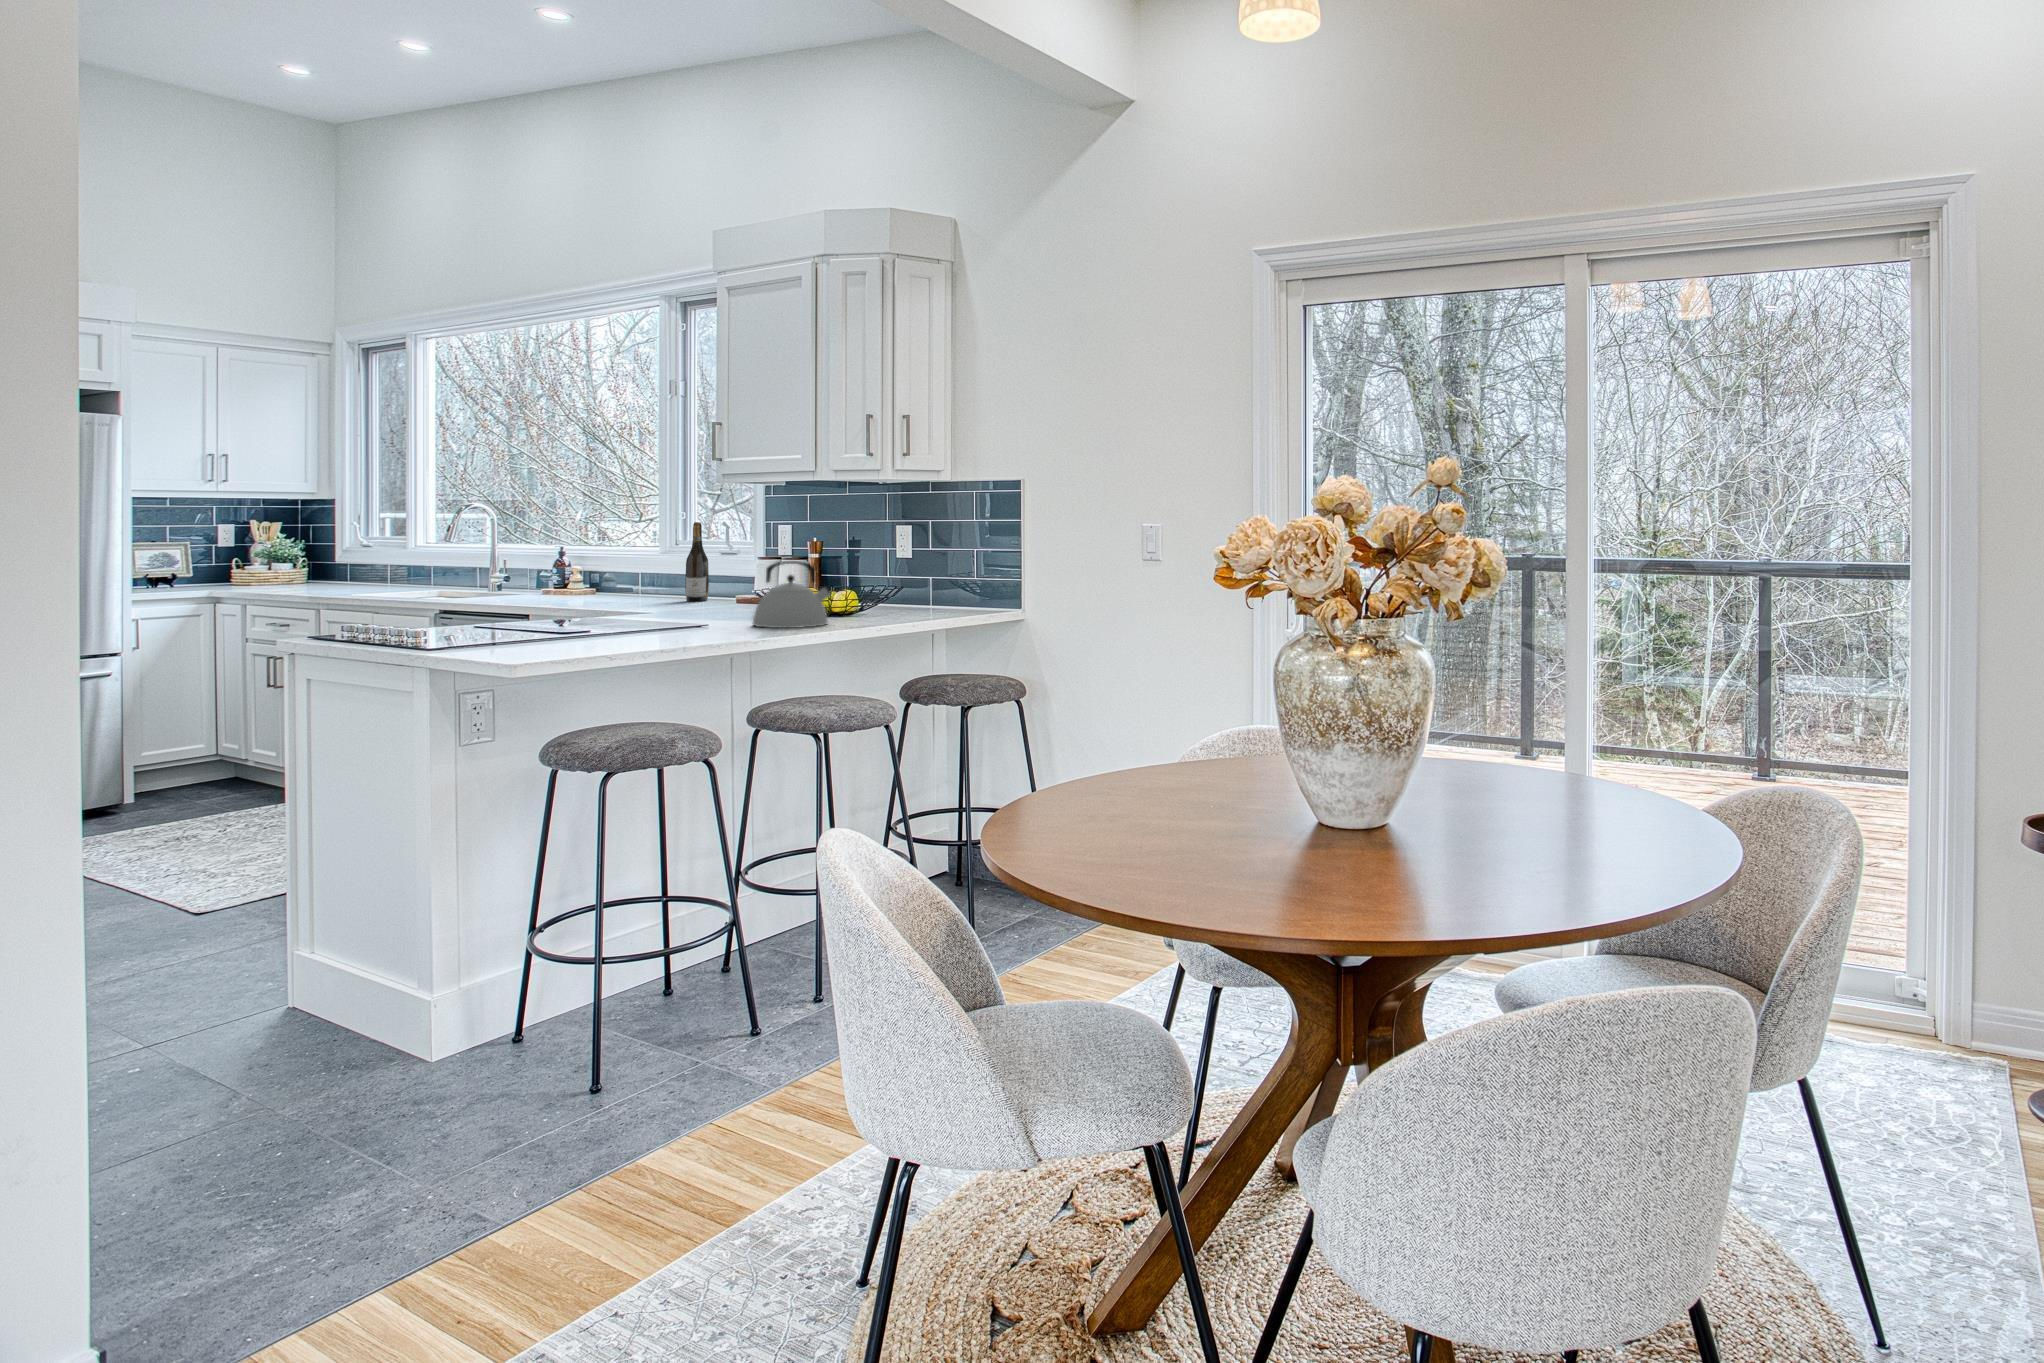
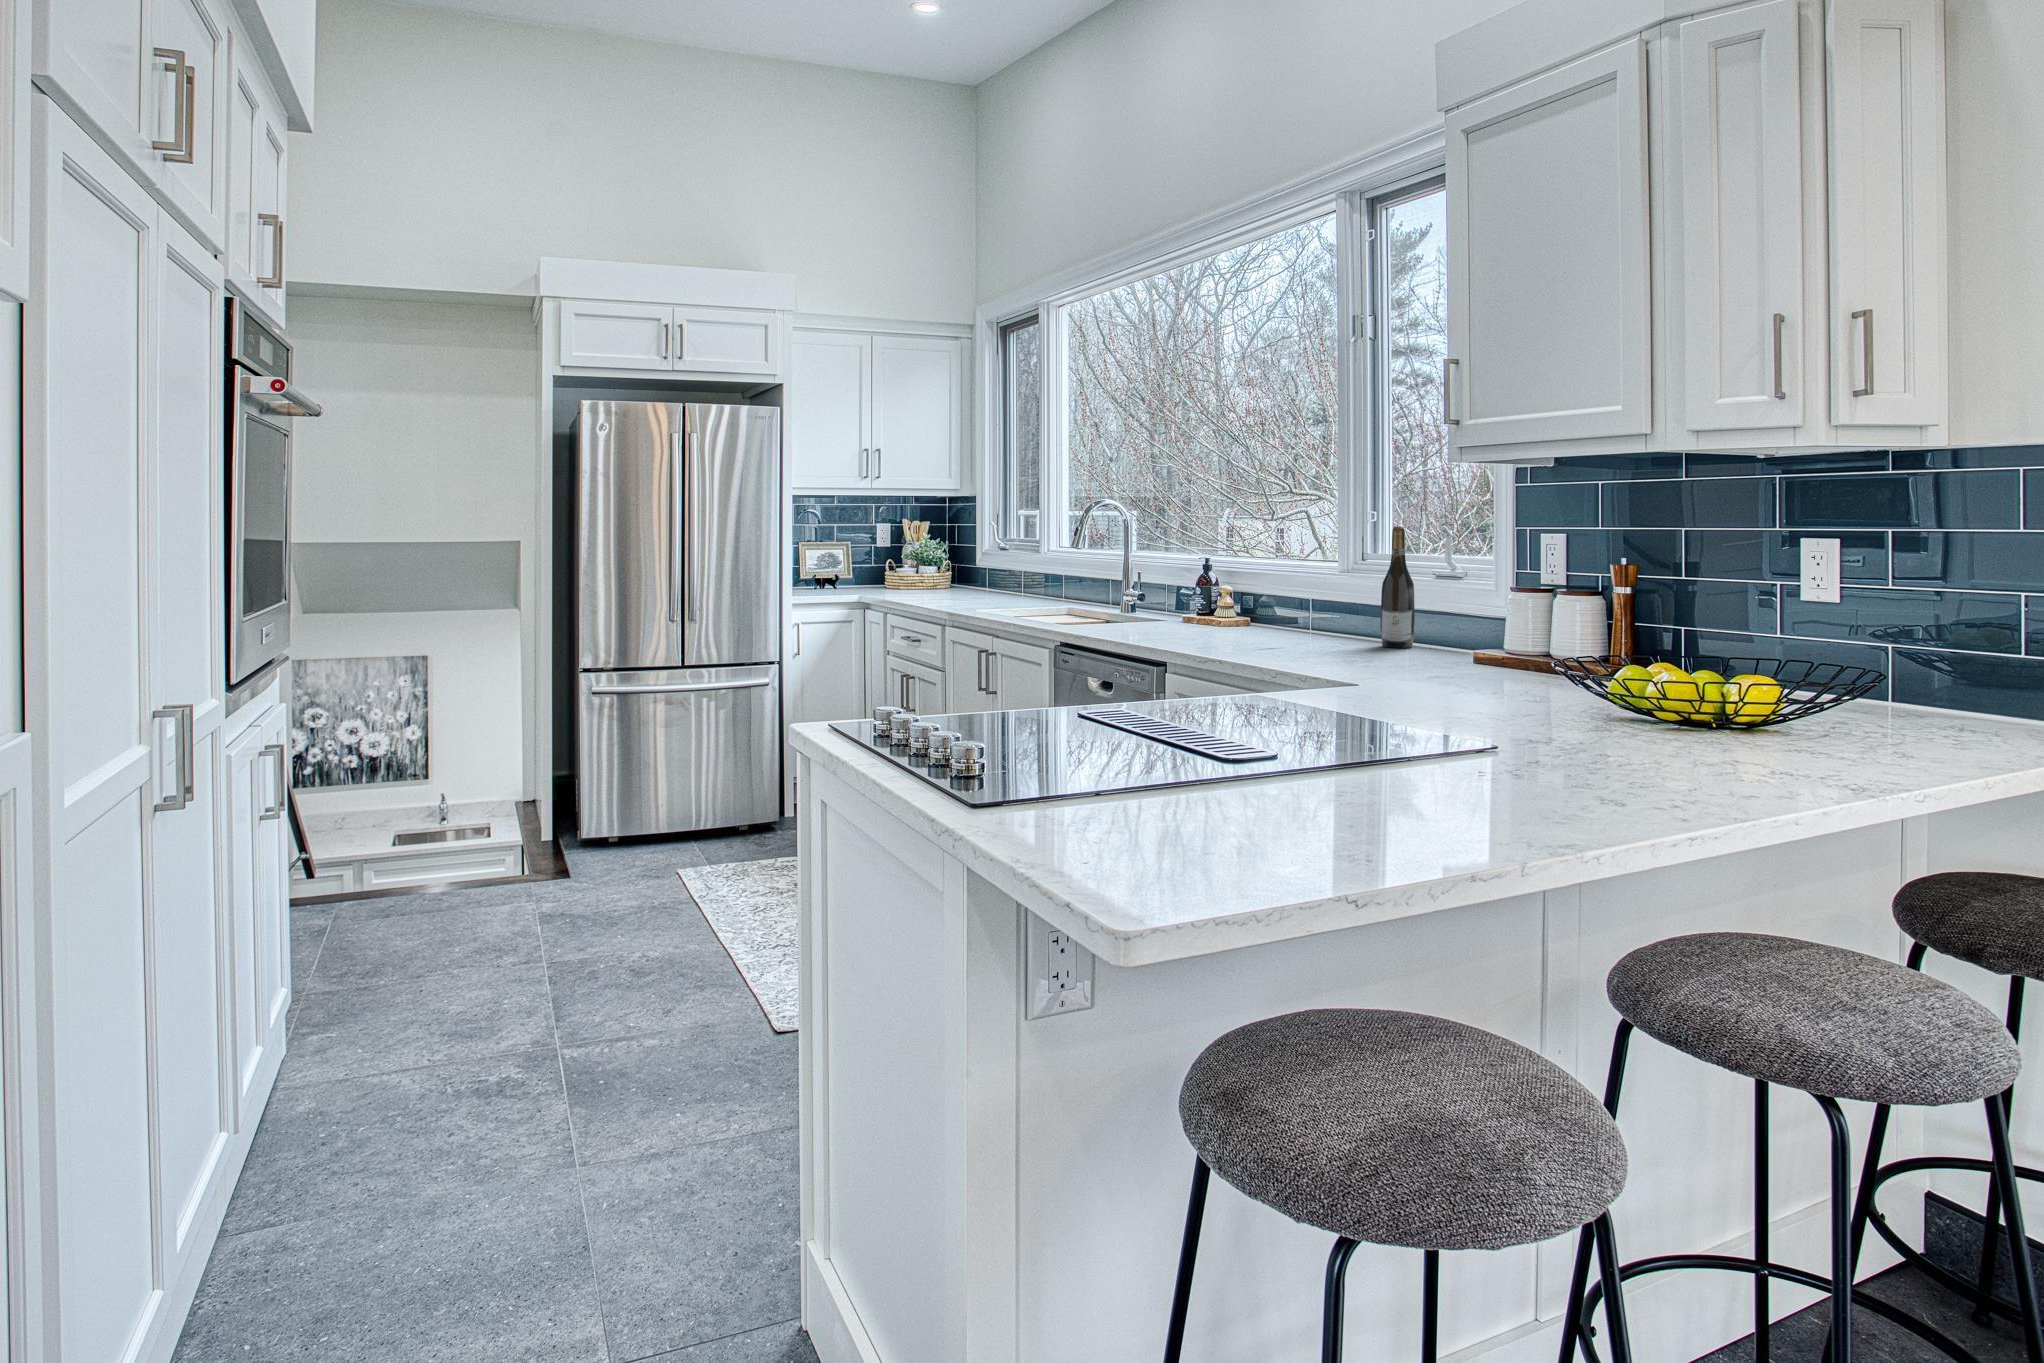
kettle: present [752,561,831,628] -> none [1575,616,1745,761]

